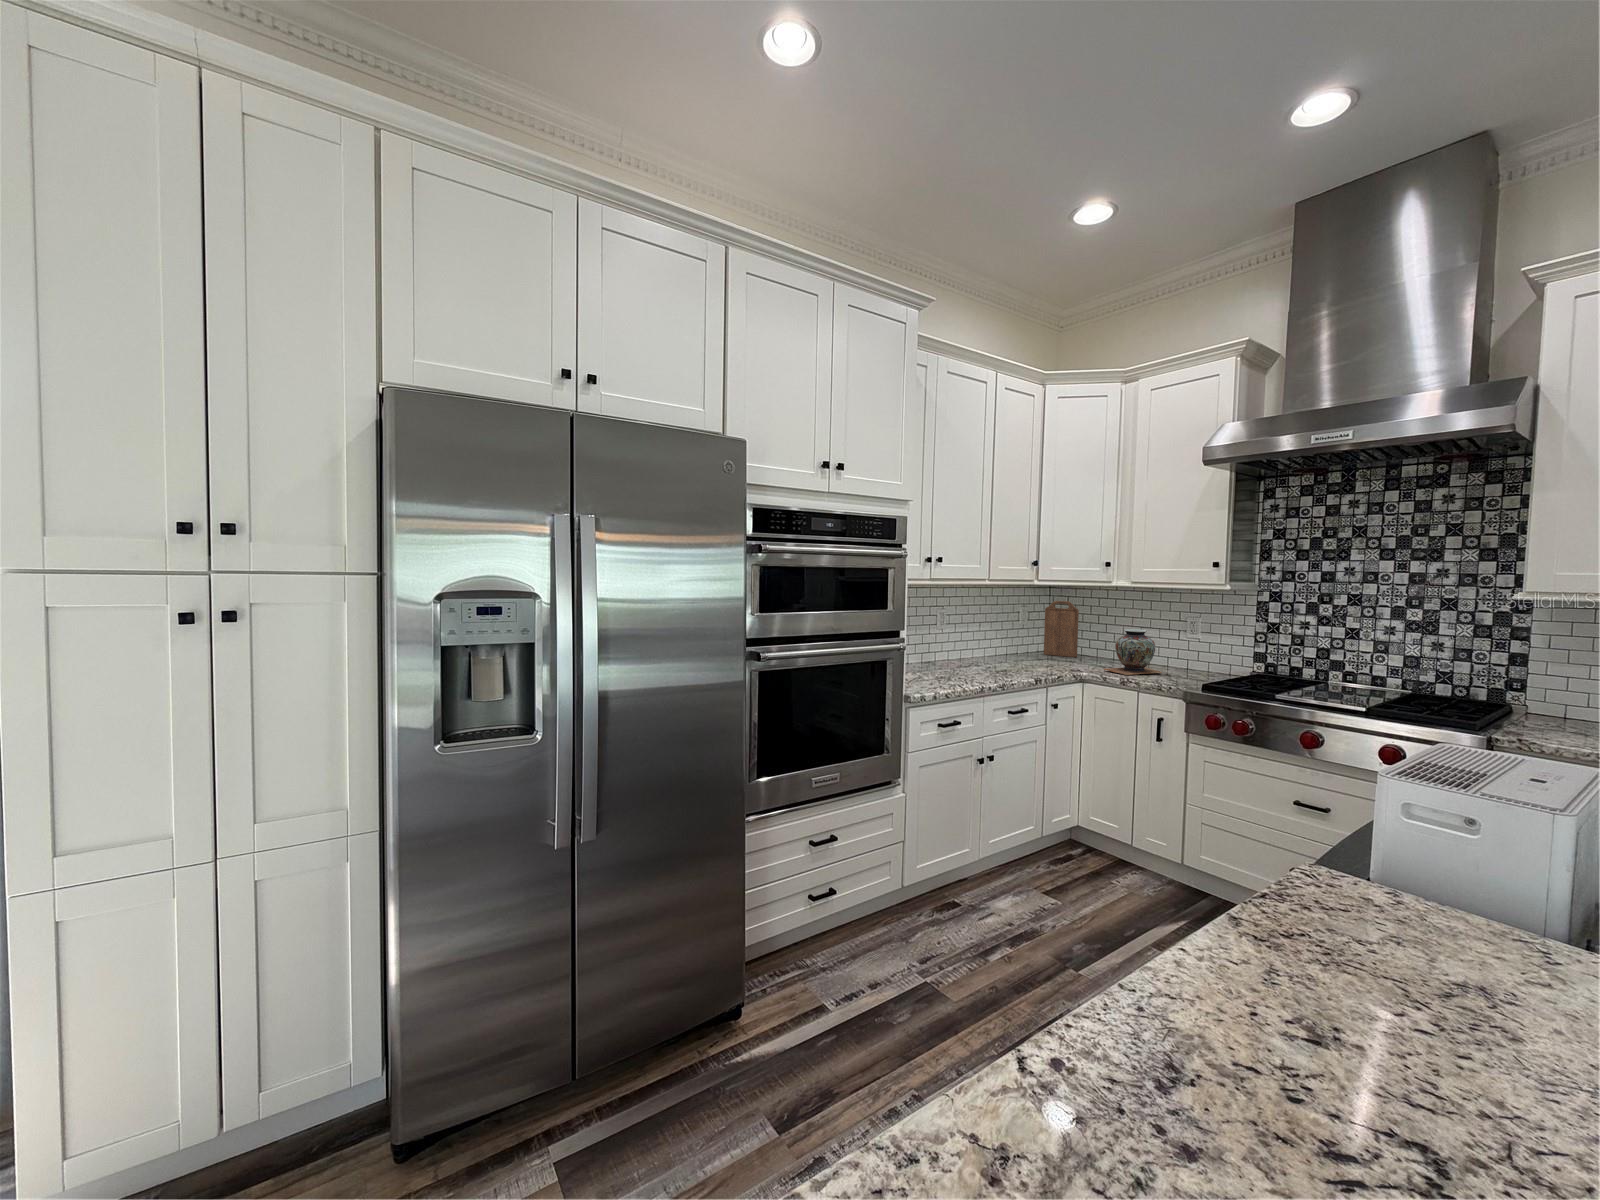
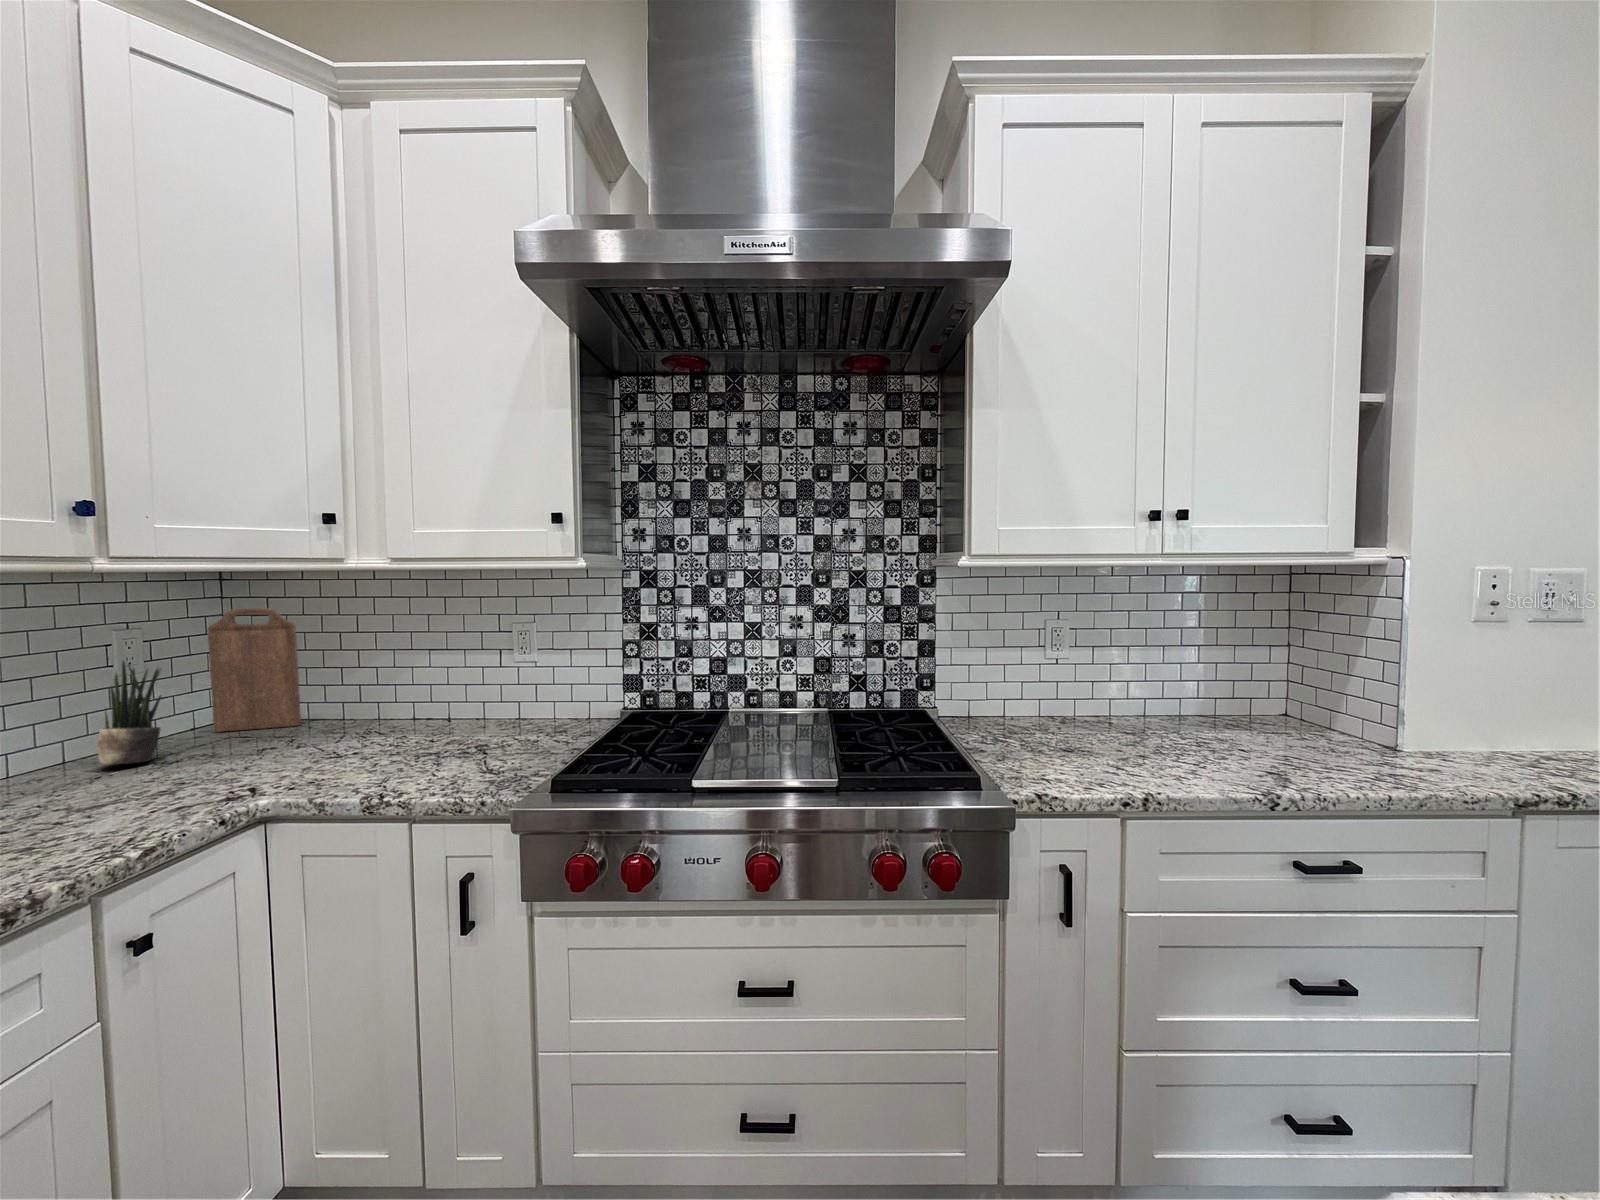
potted plant: none [1018,618,1037,659] -> present [97,661,161,764]
decorative vase: present [1104,629,1162,675] -> none [330,662,471,777]

